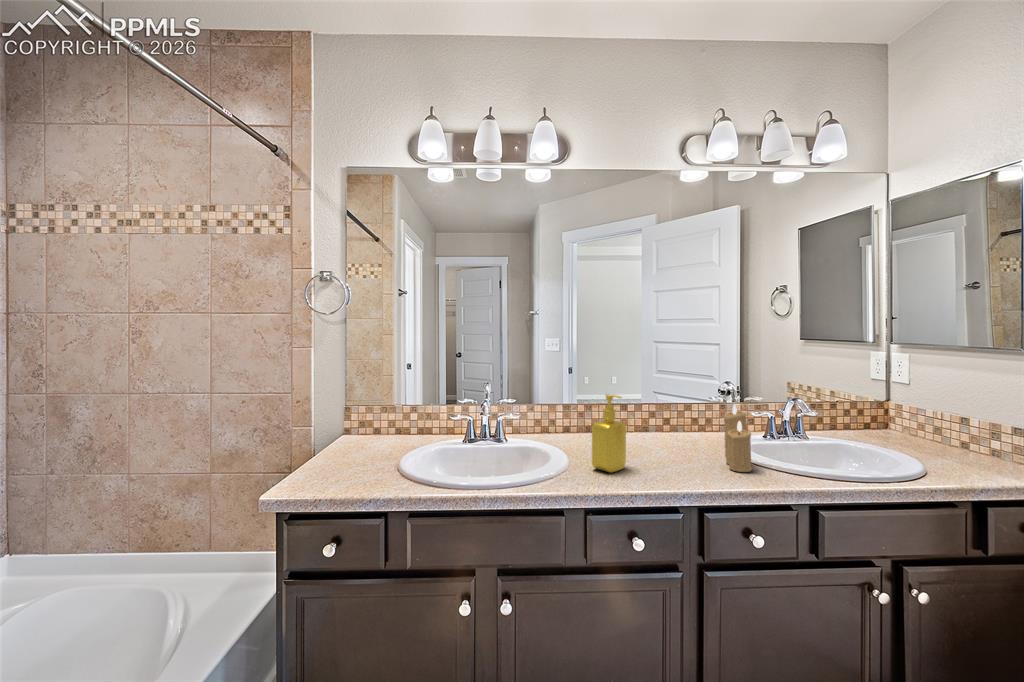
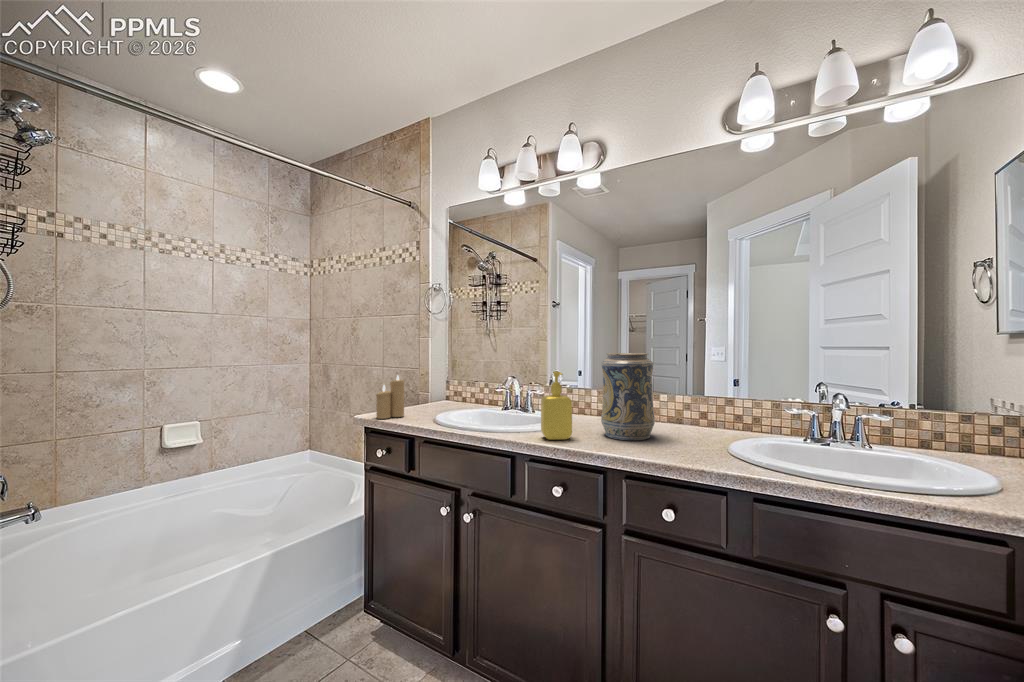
decorative vase: none [623,368,677,459] -> present [601,353,655,440]
candle: present [724,405,751,472] -> present [376,375,405,419]

